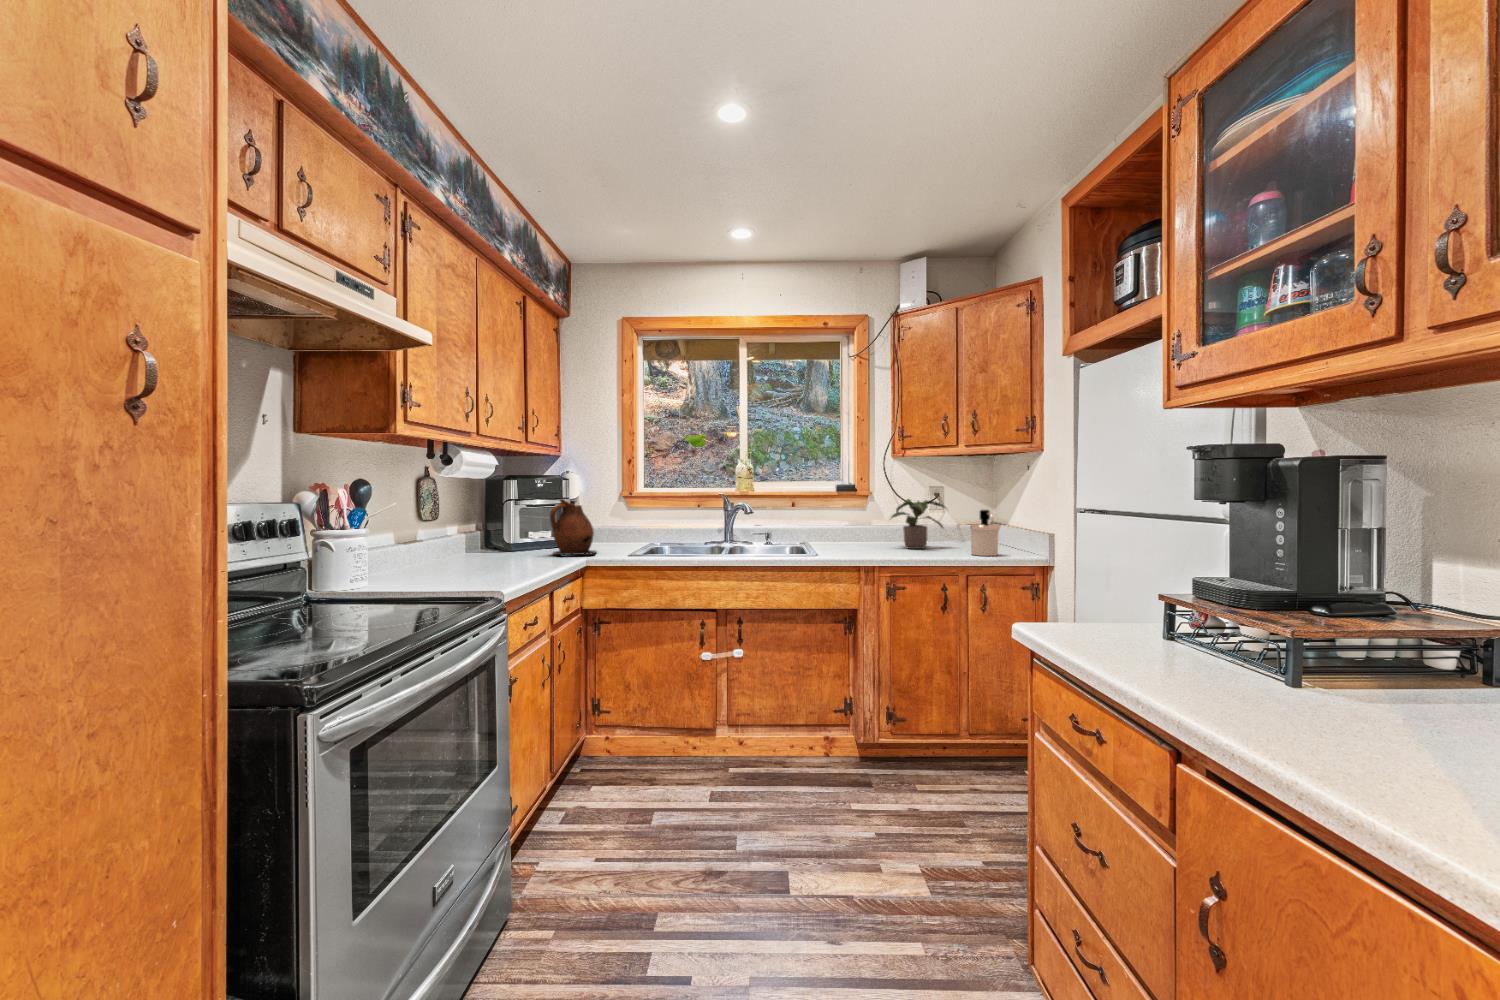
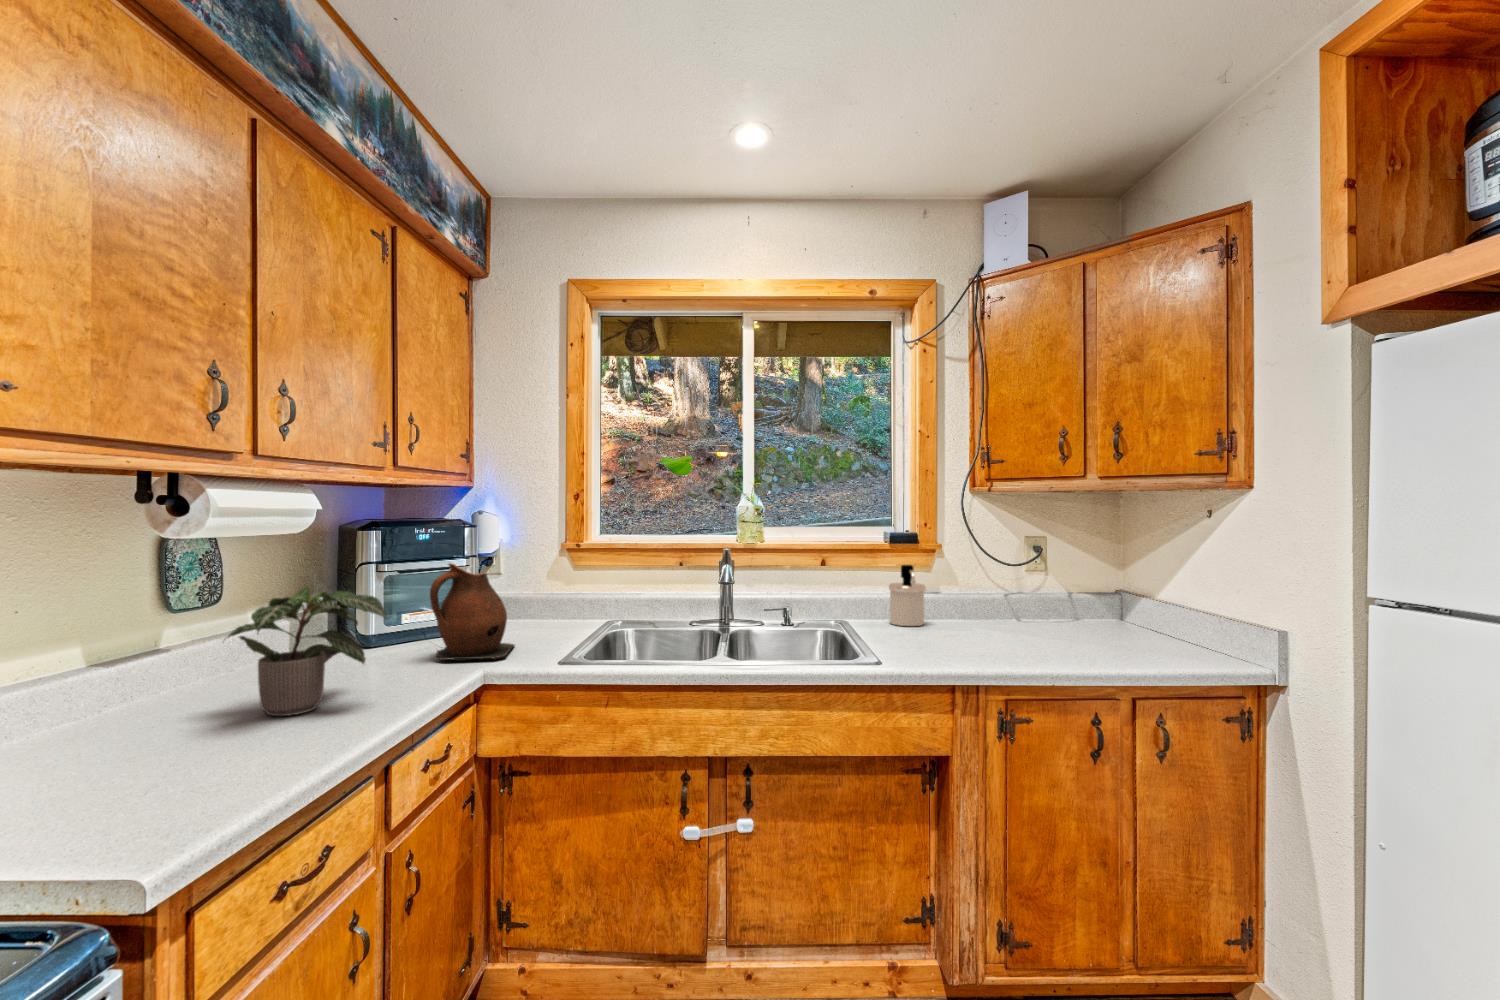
potted plant: present [890,499,945,549] -> present [228,587,386,716]
soap dispenser: present [970,510,999,556] -> present [889,565,926,626]

